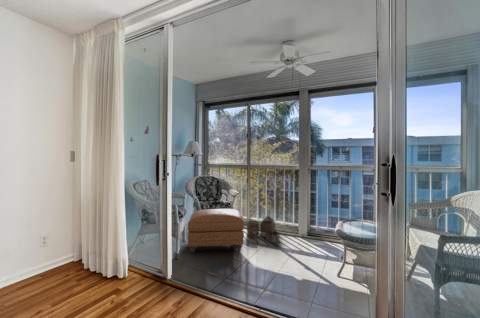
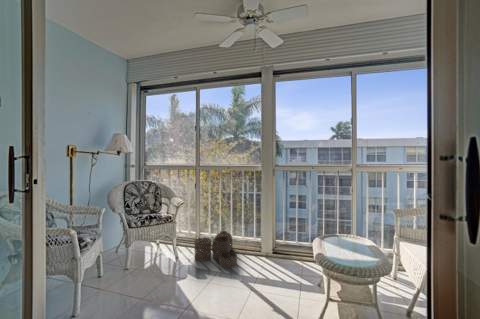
ottoman: present [188,209,244,253] -> none [97,226,187,298]

